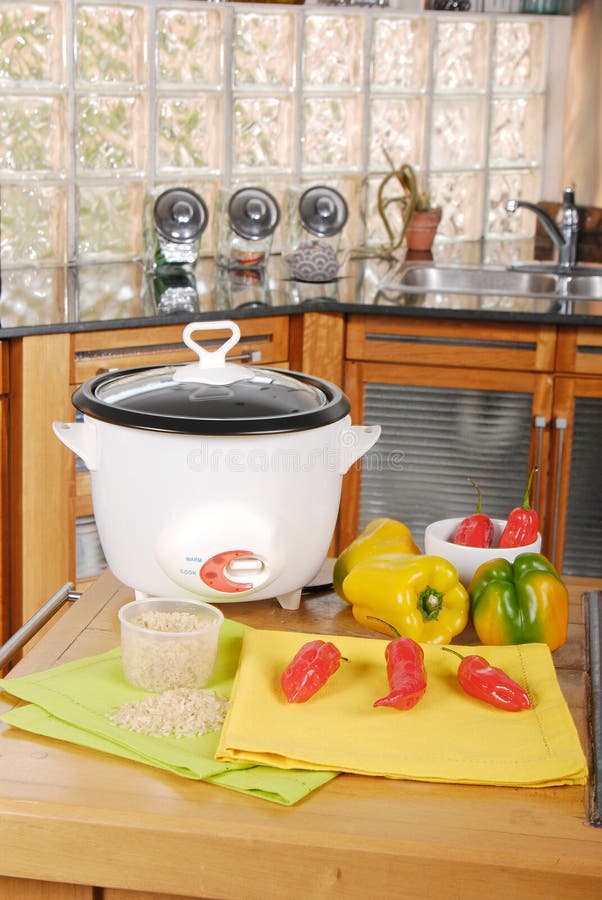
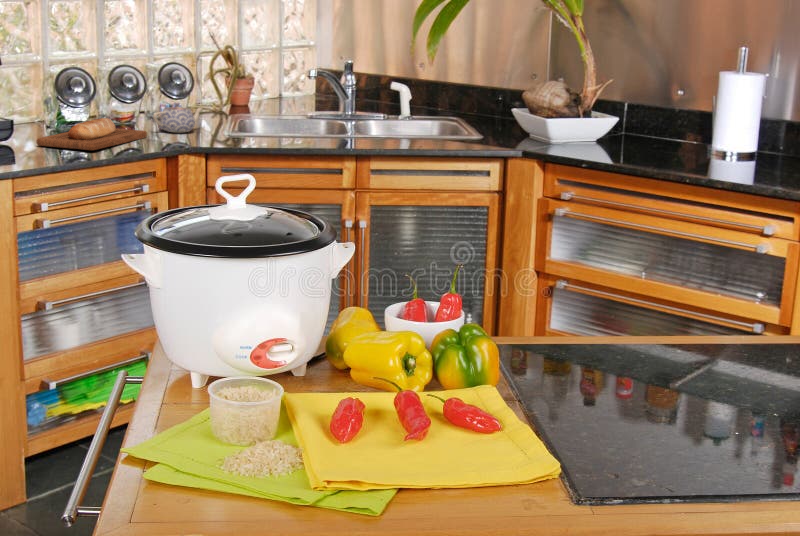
bread loaf: none [112,258,268,301] -> present [36,118,147,150]

